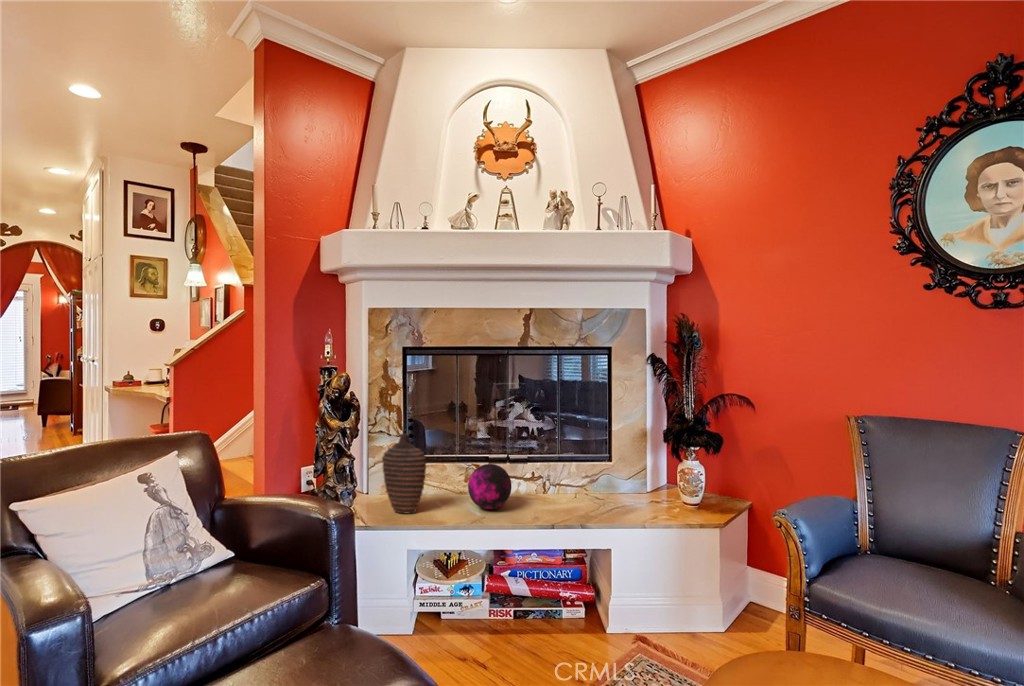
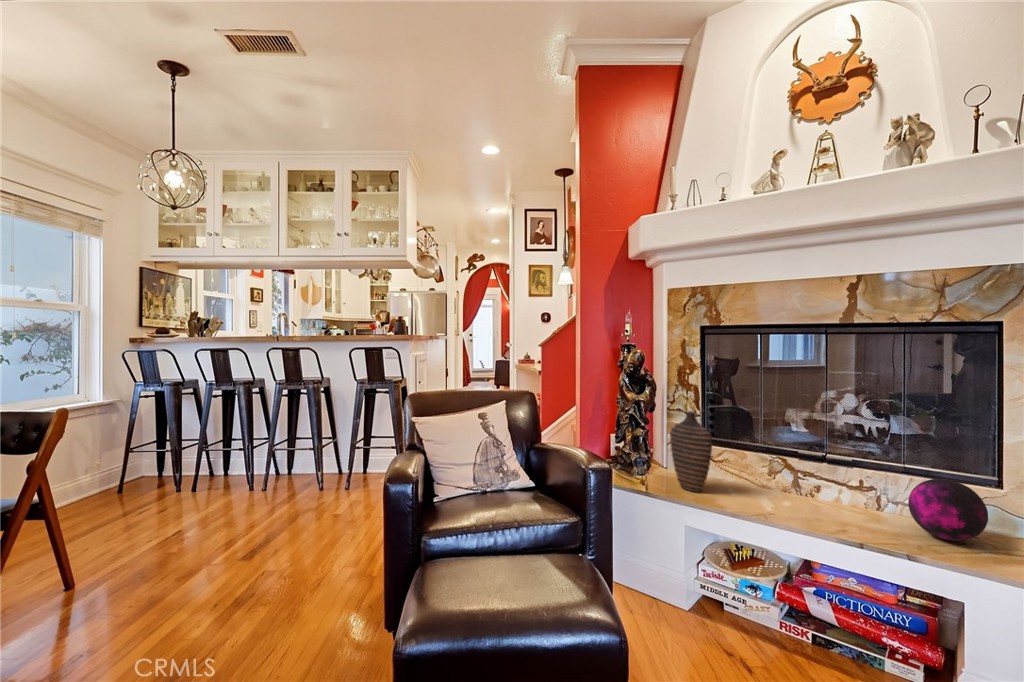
decorative orb: present [468,464,512,509] -> present [908,479,988,541]

